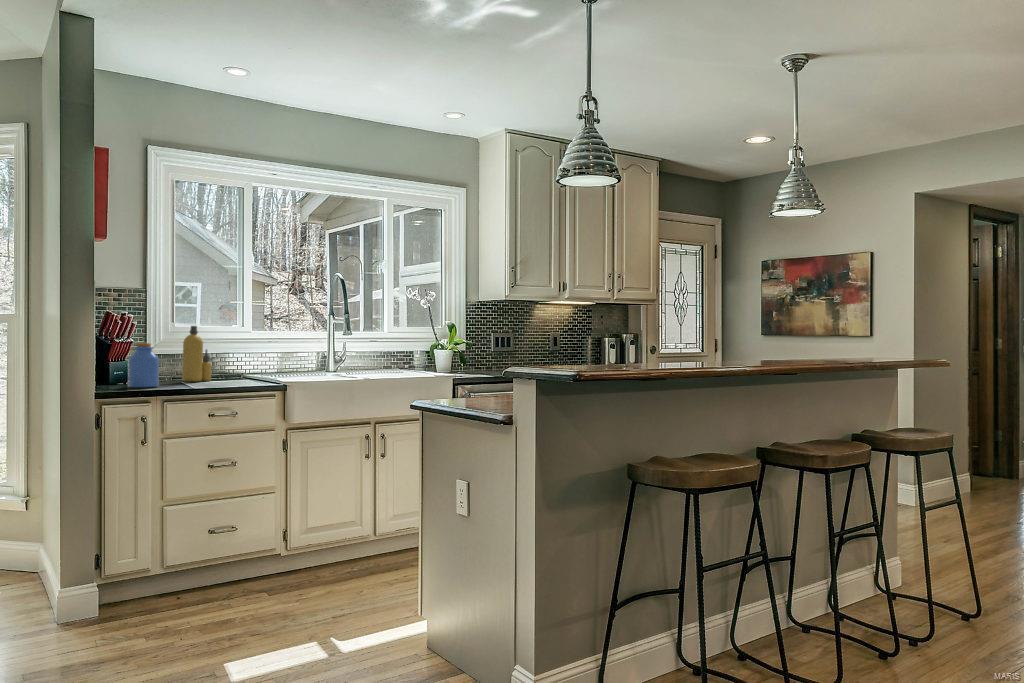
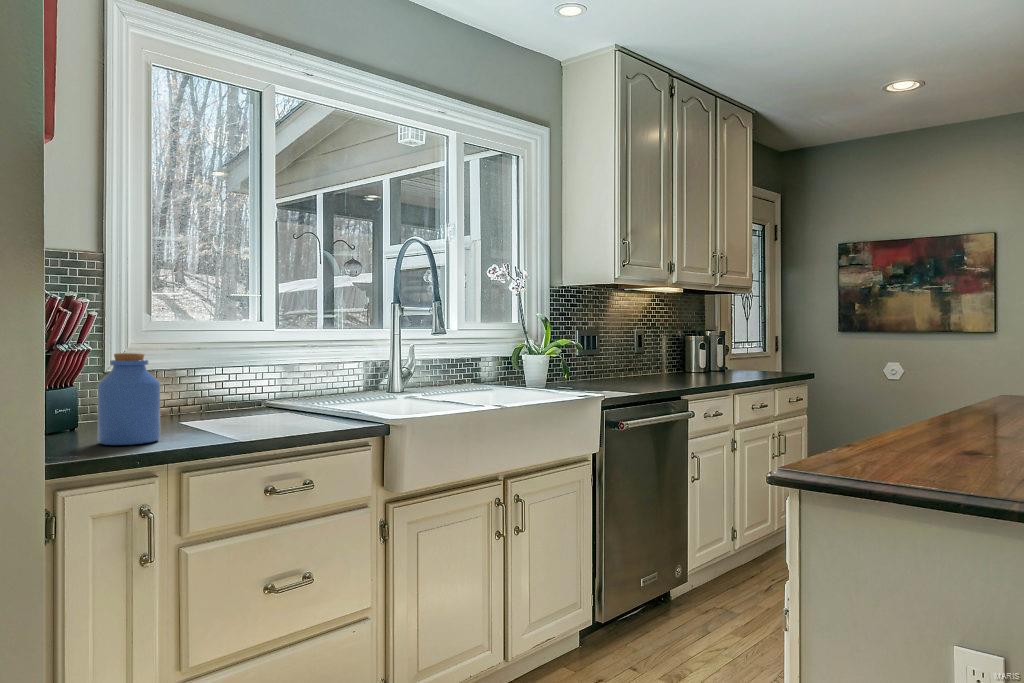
bottle: present [182,326,211,382] -> none [183,319,231,422]

